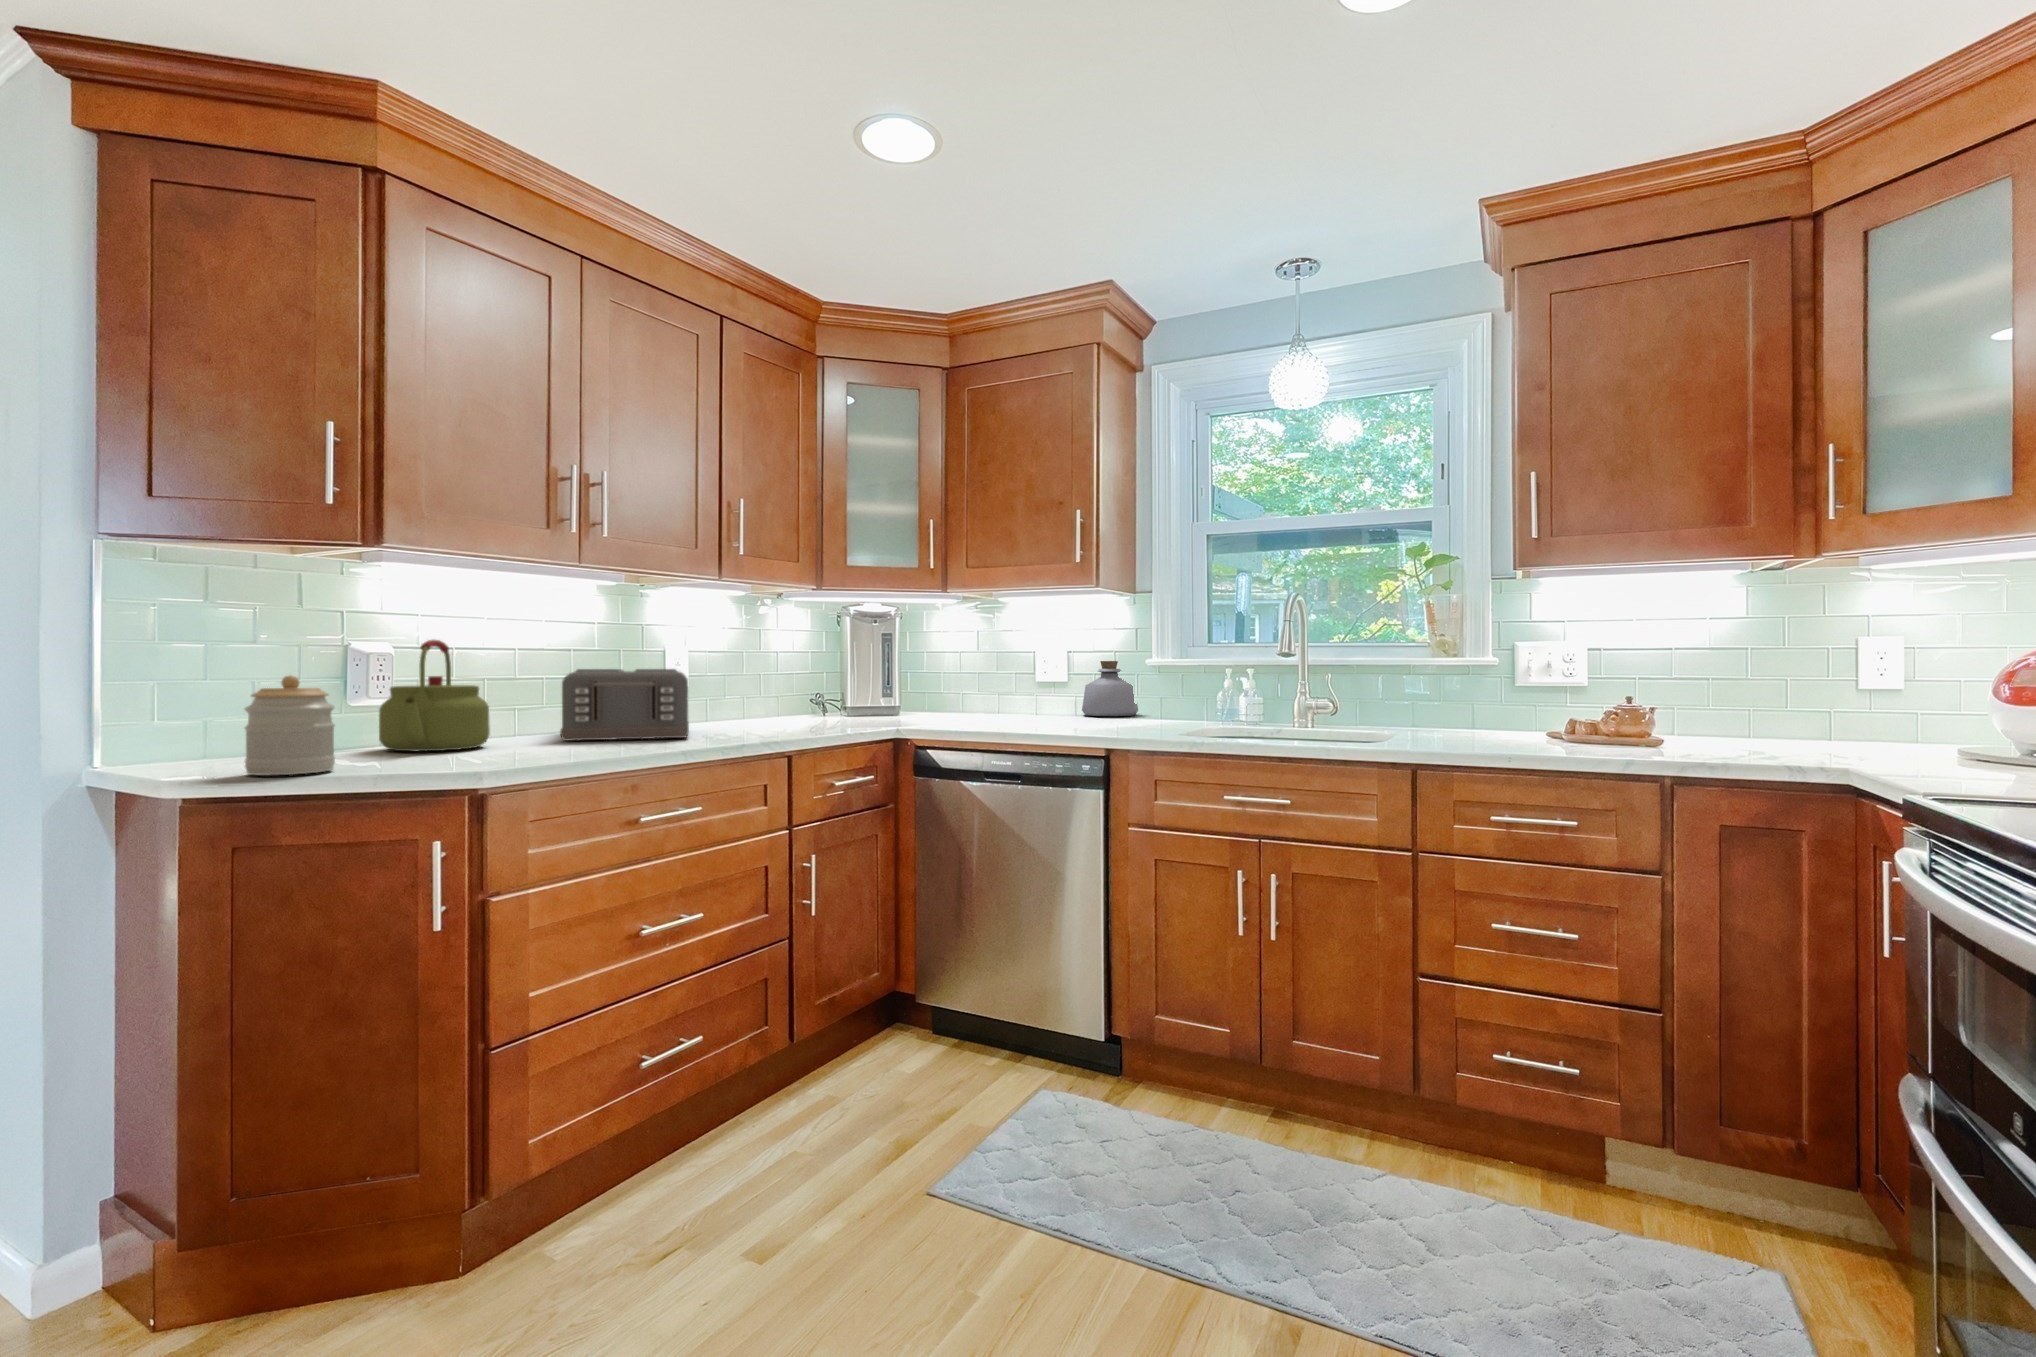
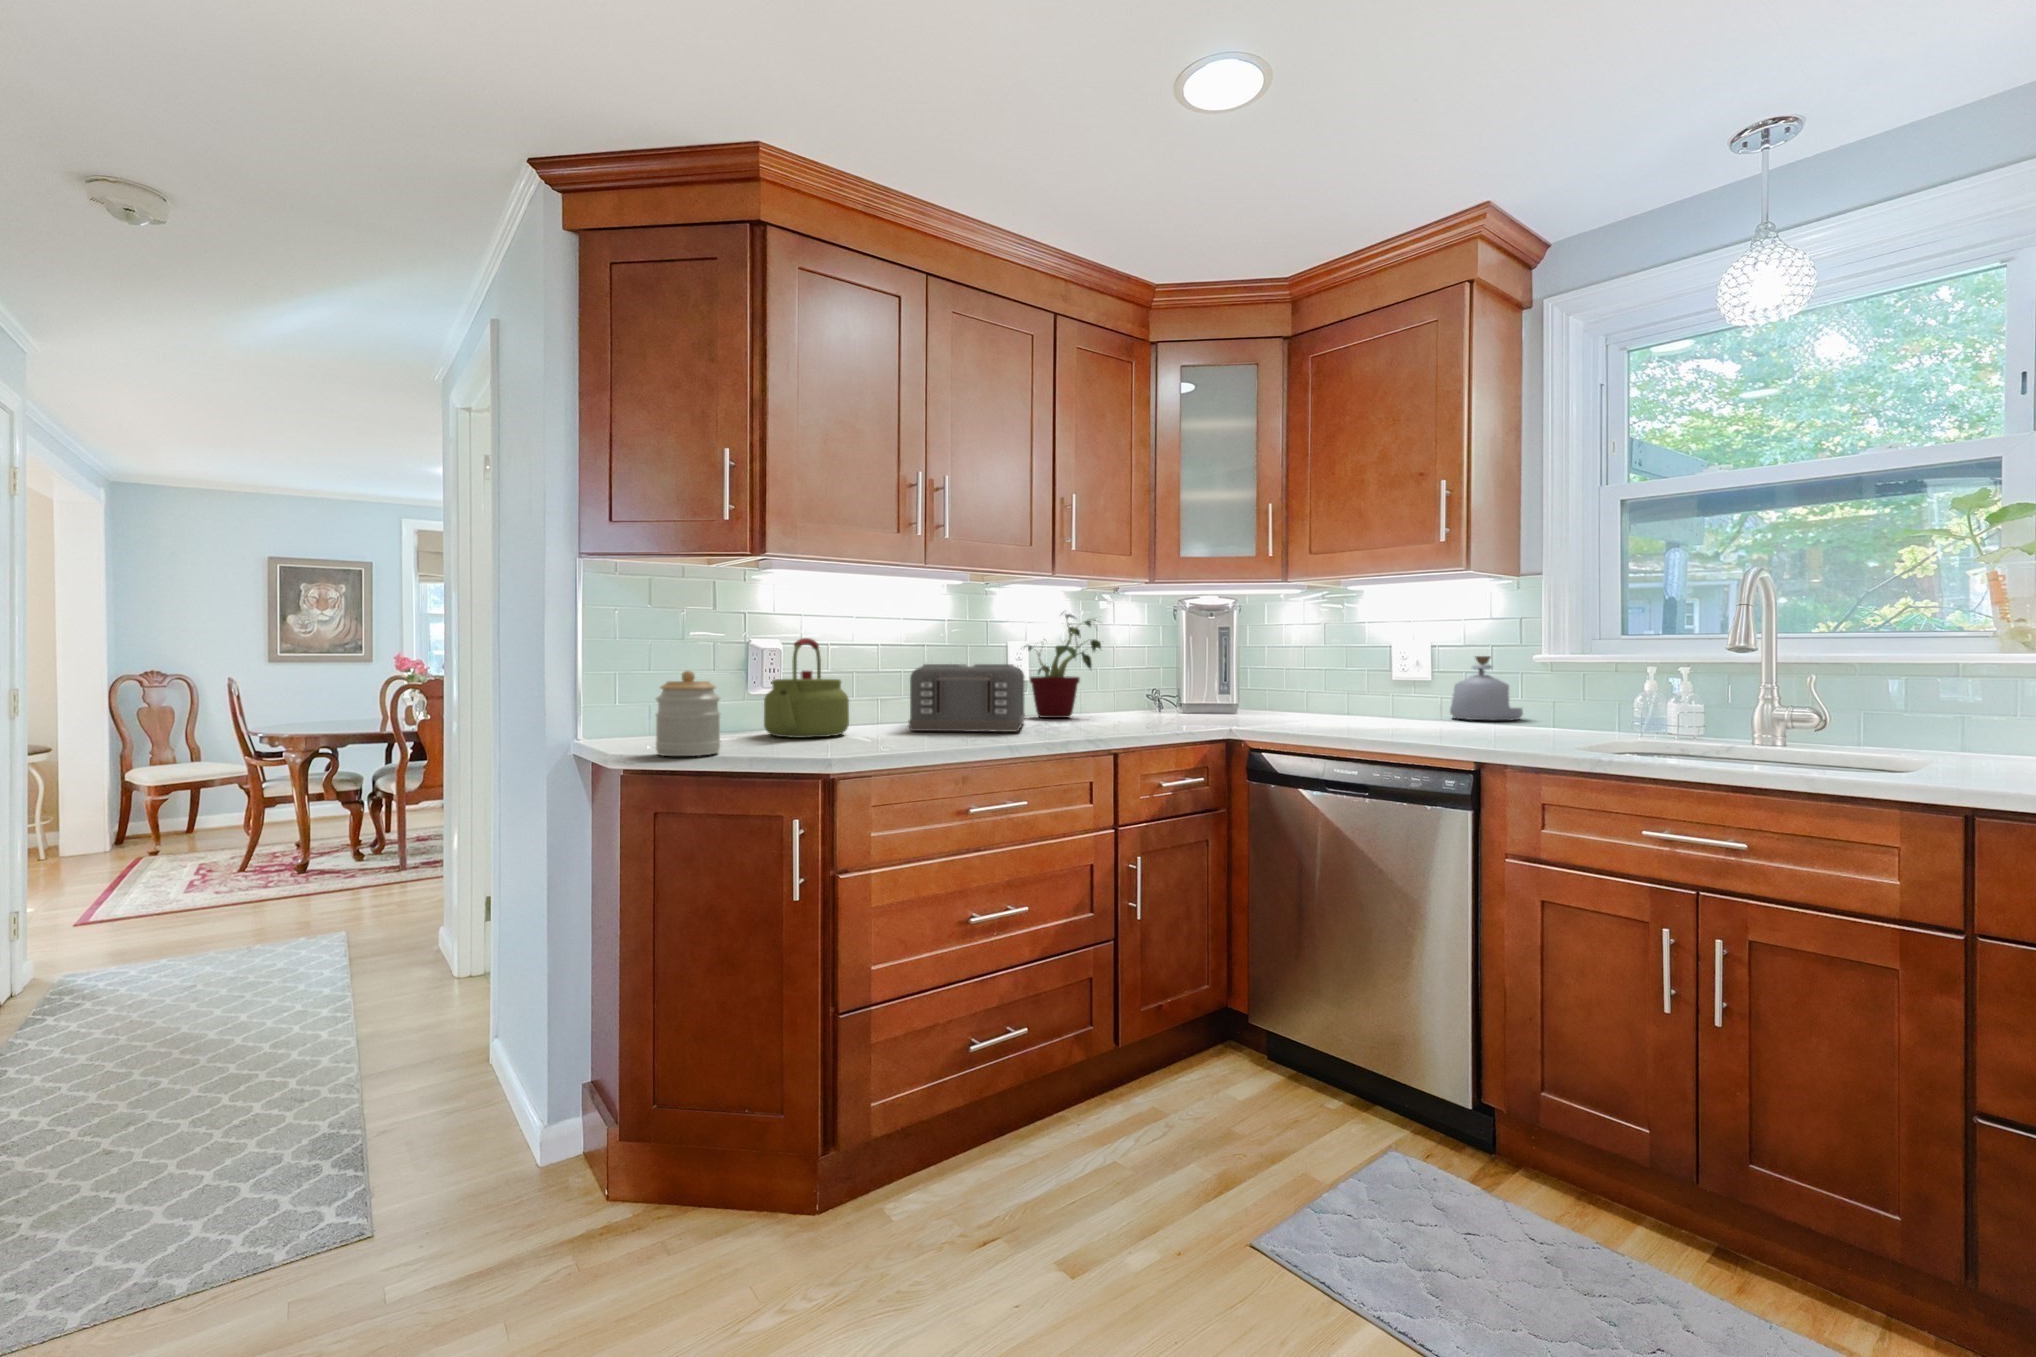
potted plant: none [680,614,771,724] -> present [1024,612,1101,718]

